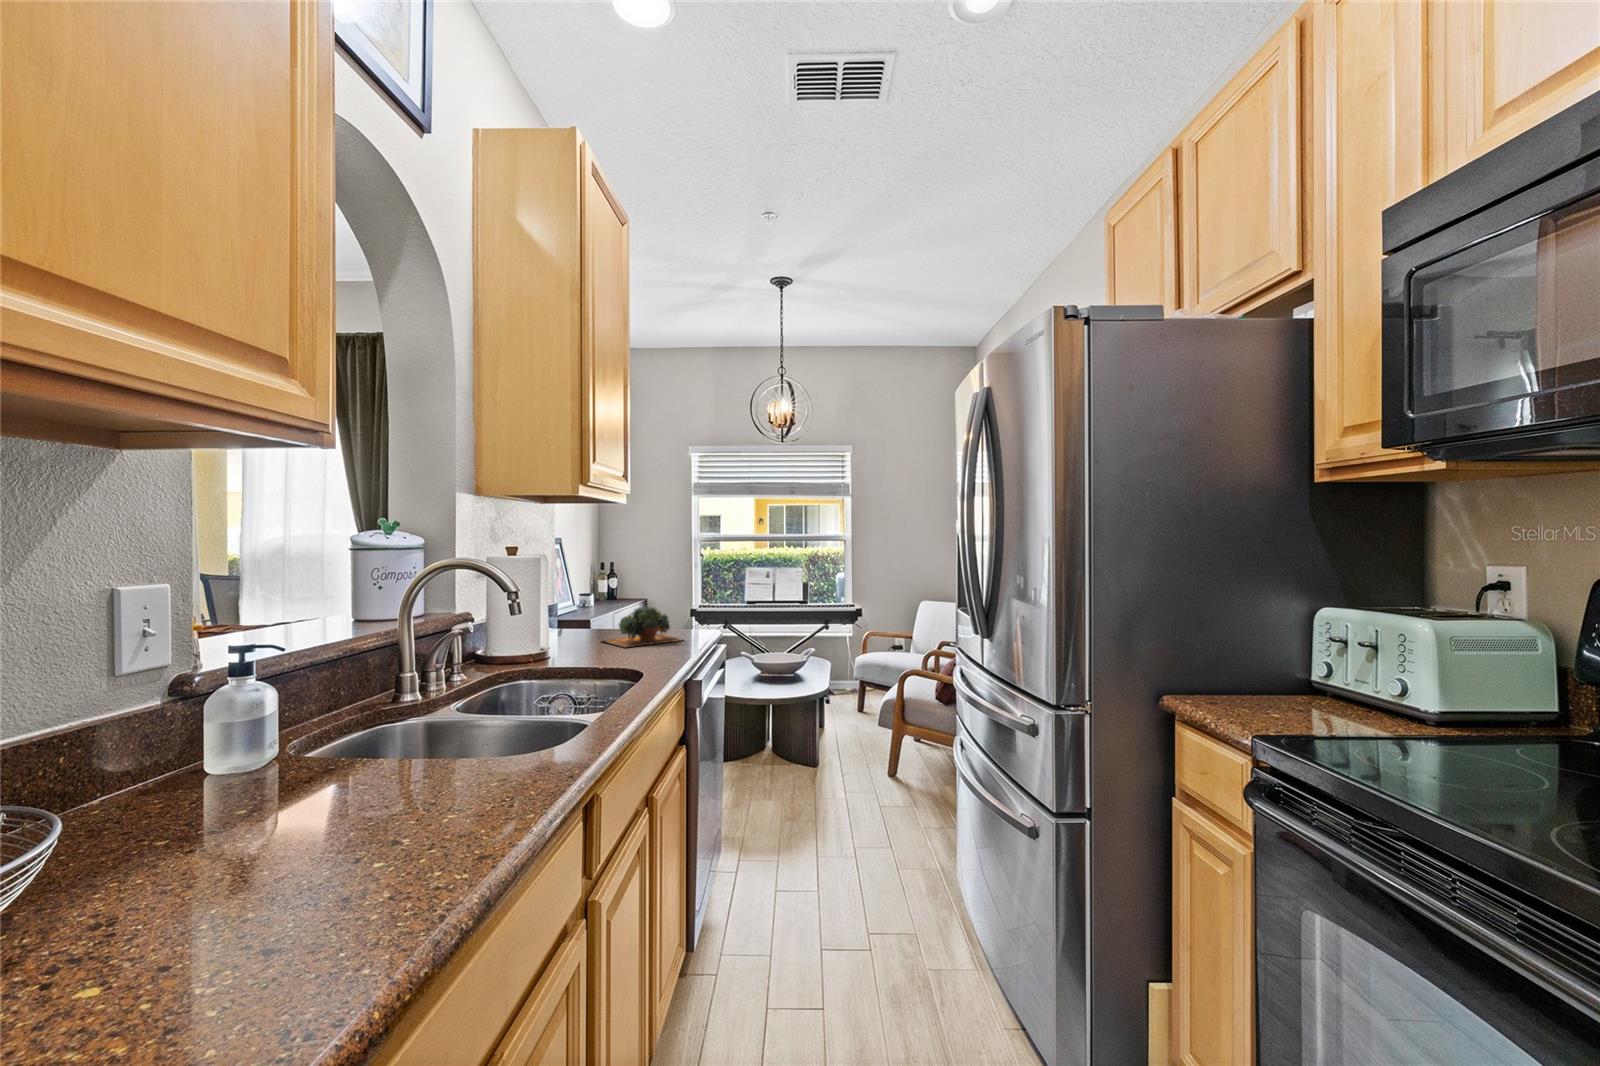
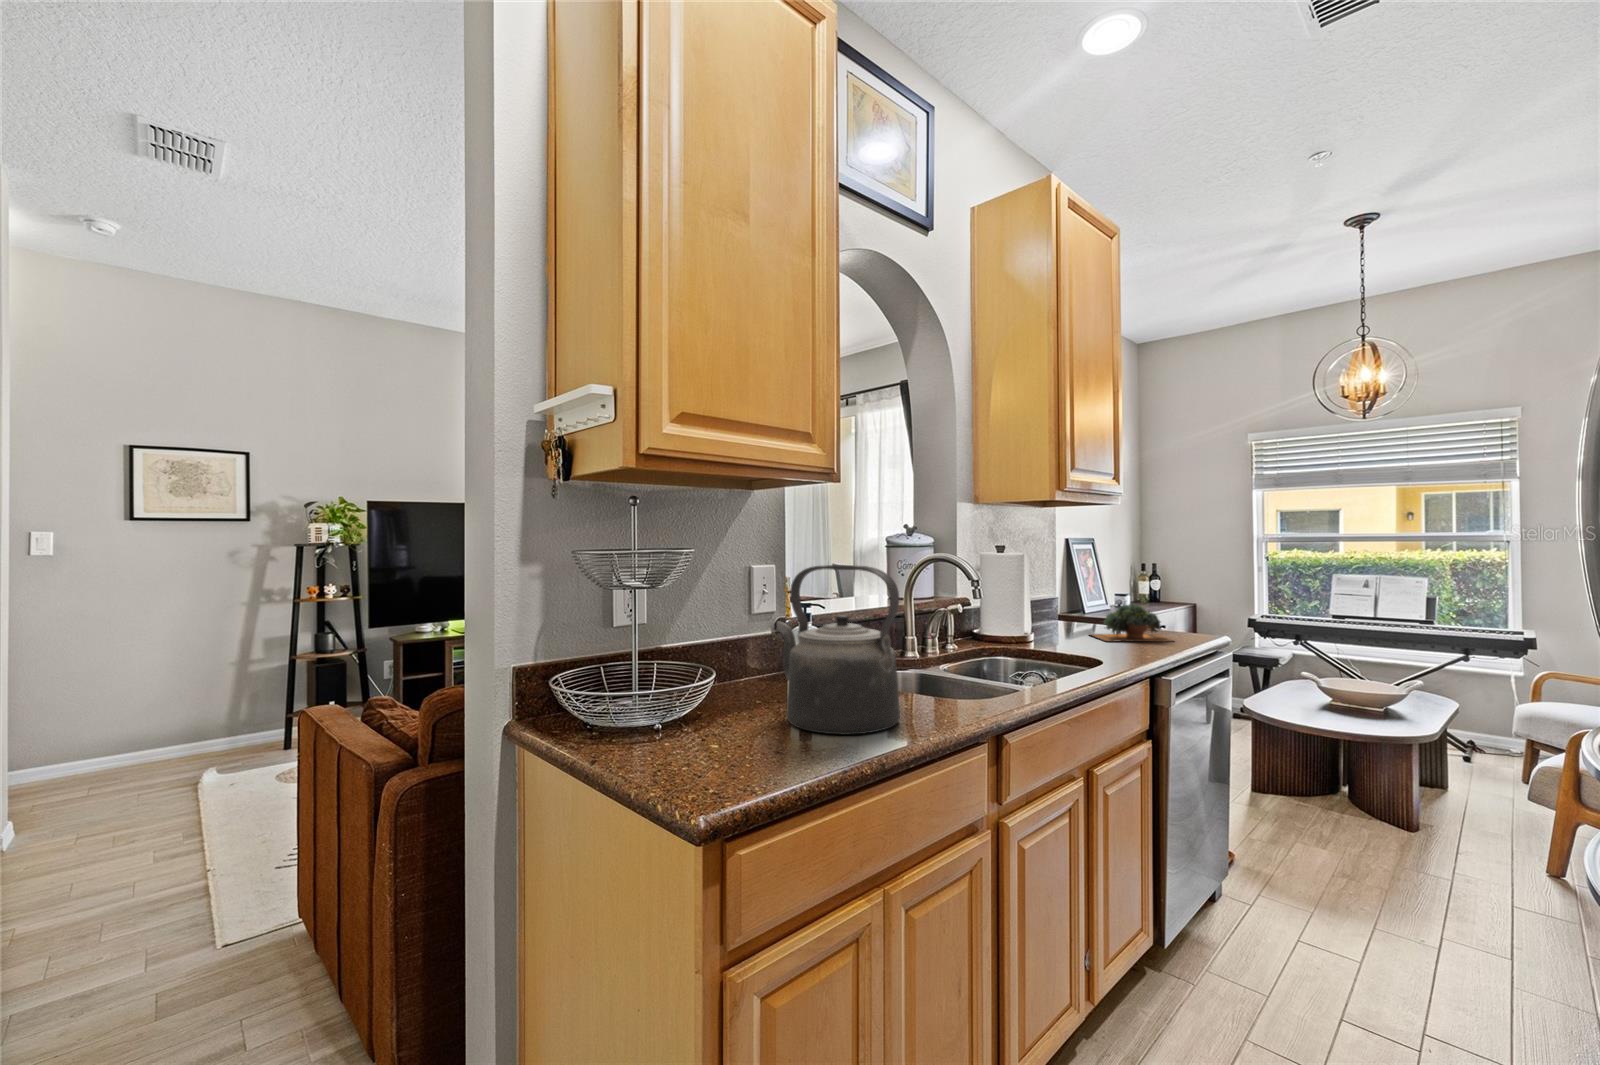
kettle: none [201,587,472,893] -> present [777,565,900,735]

